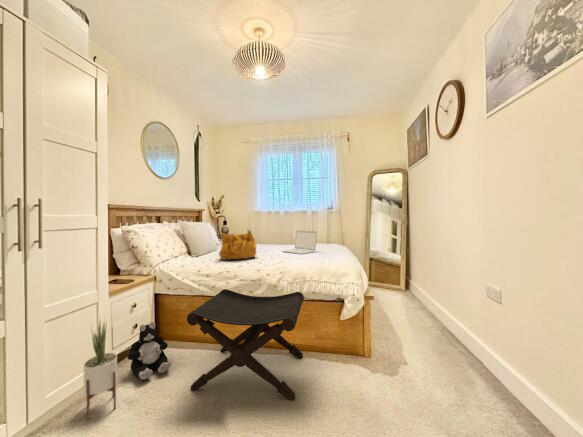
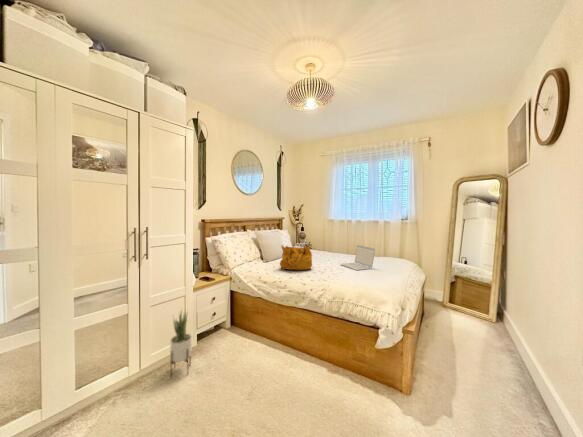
footstool: present [187,289,304,400] -> none [236,297,340,413]
plush toy: present [128,322,171,380] -> none [204,314,232,358]

